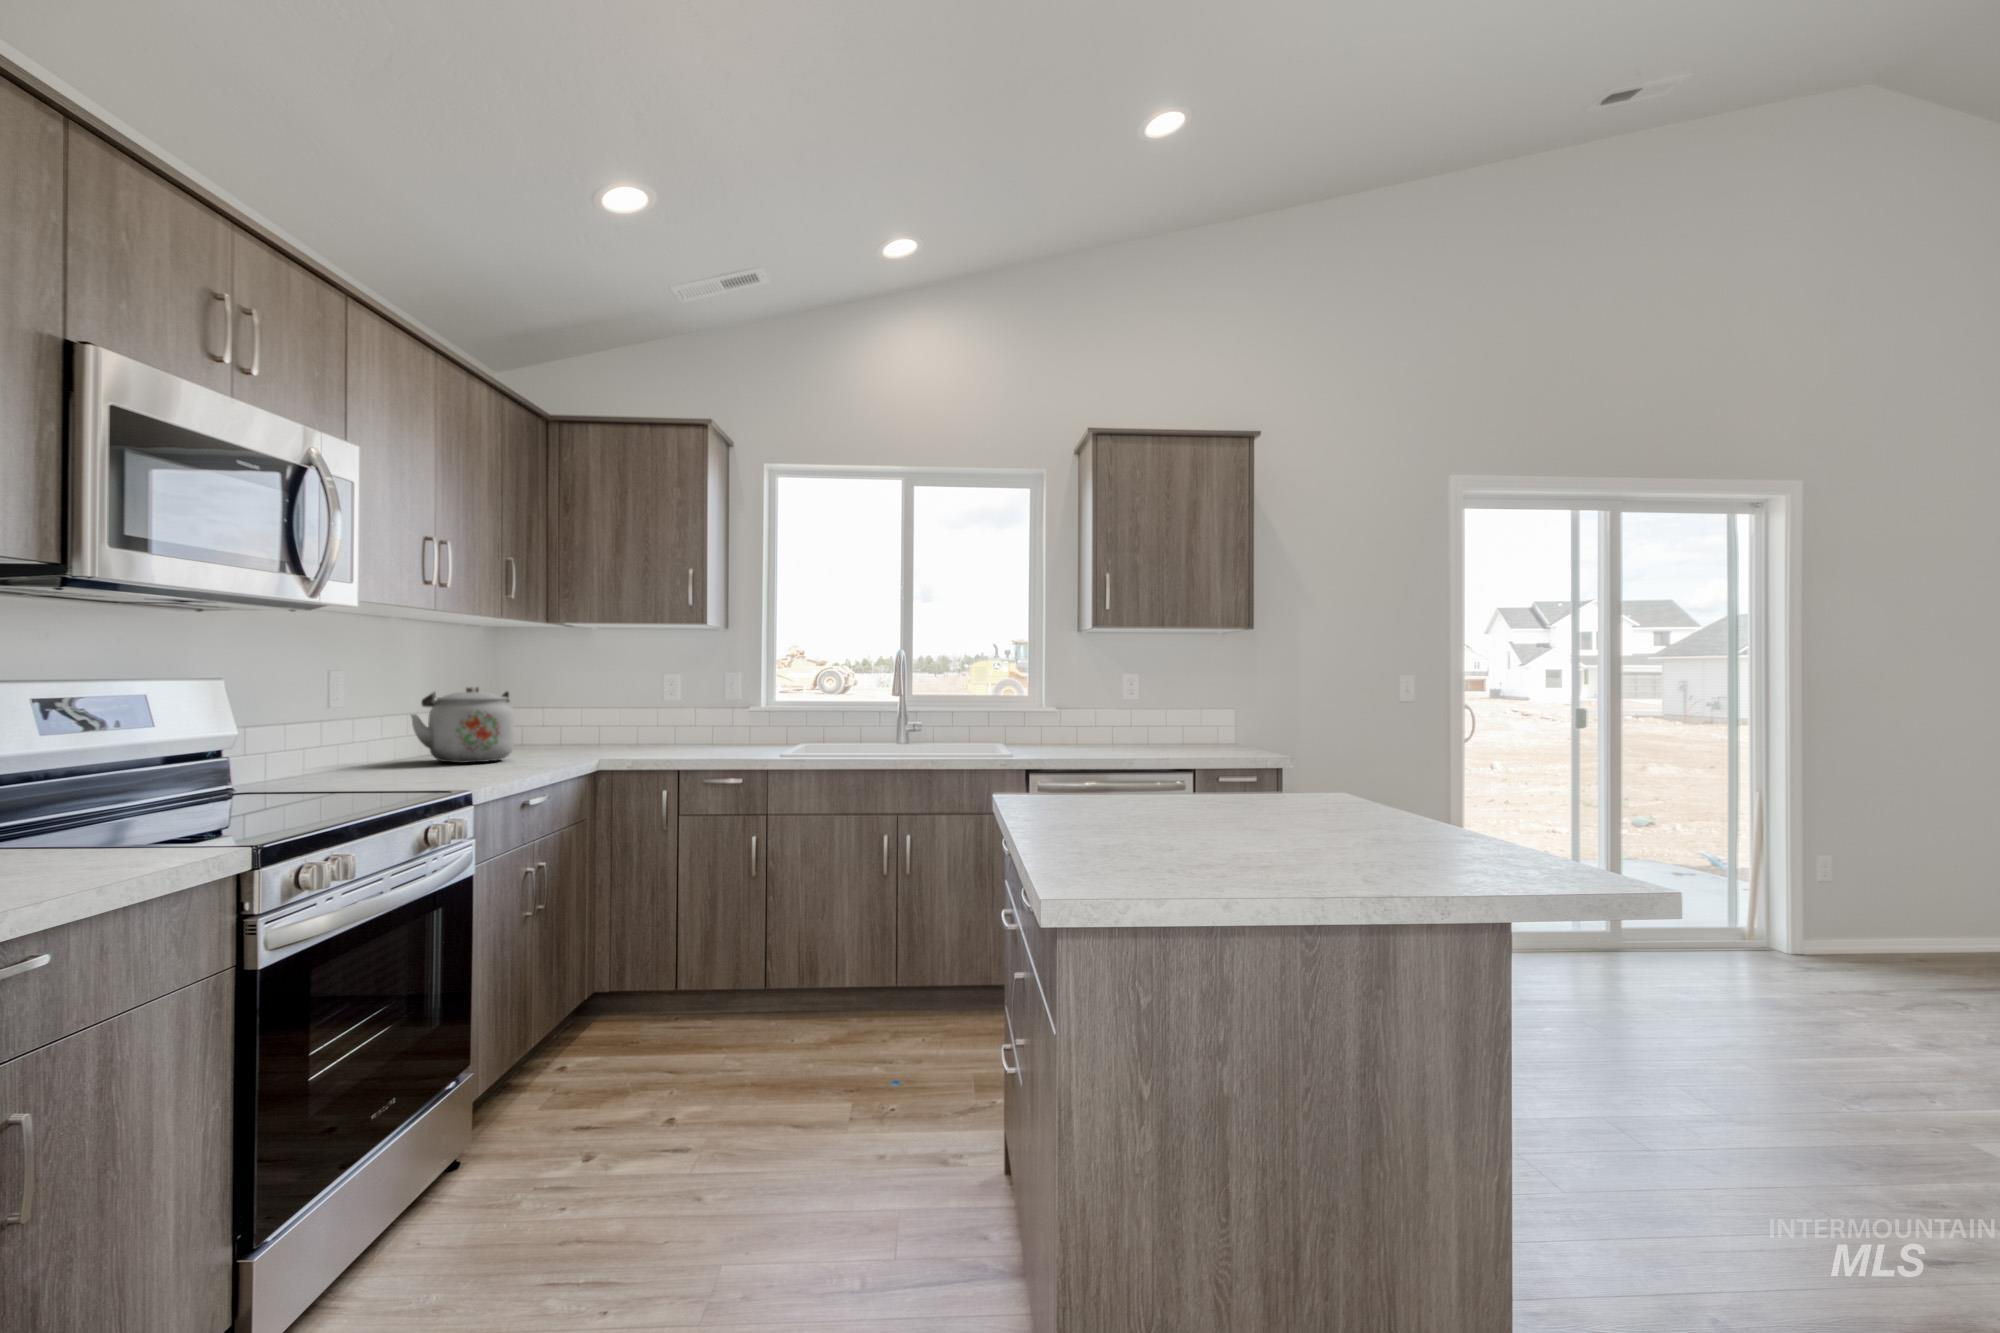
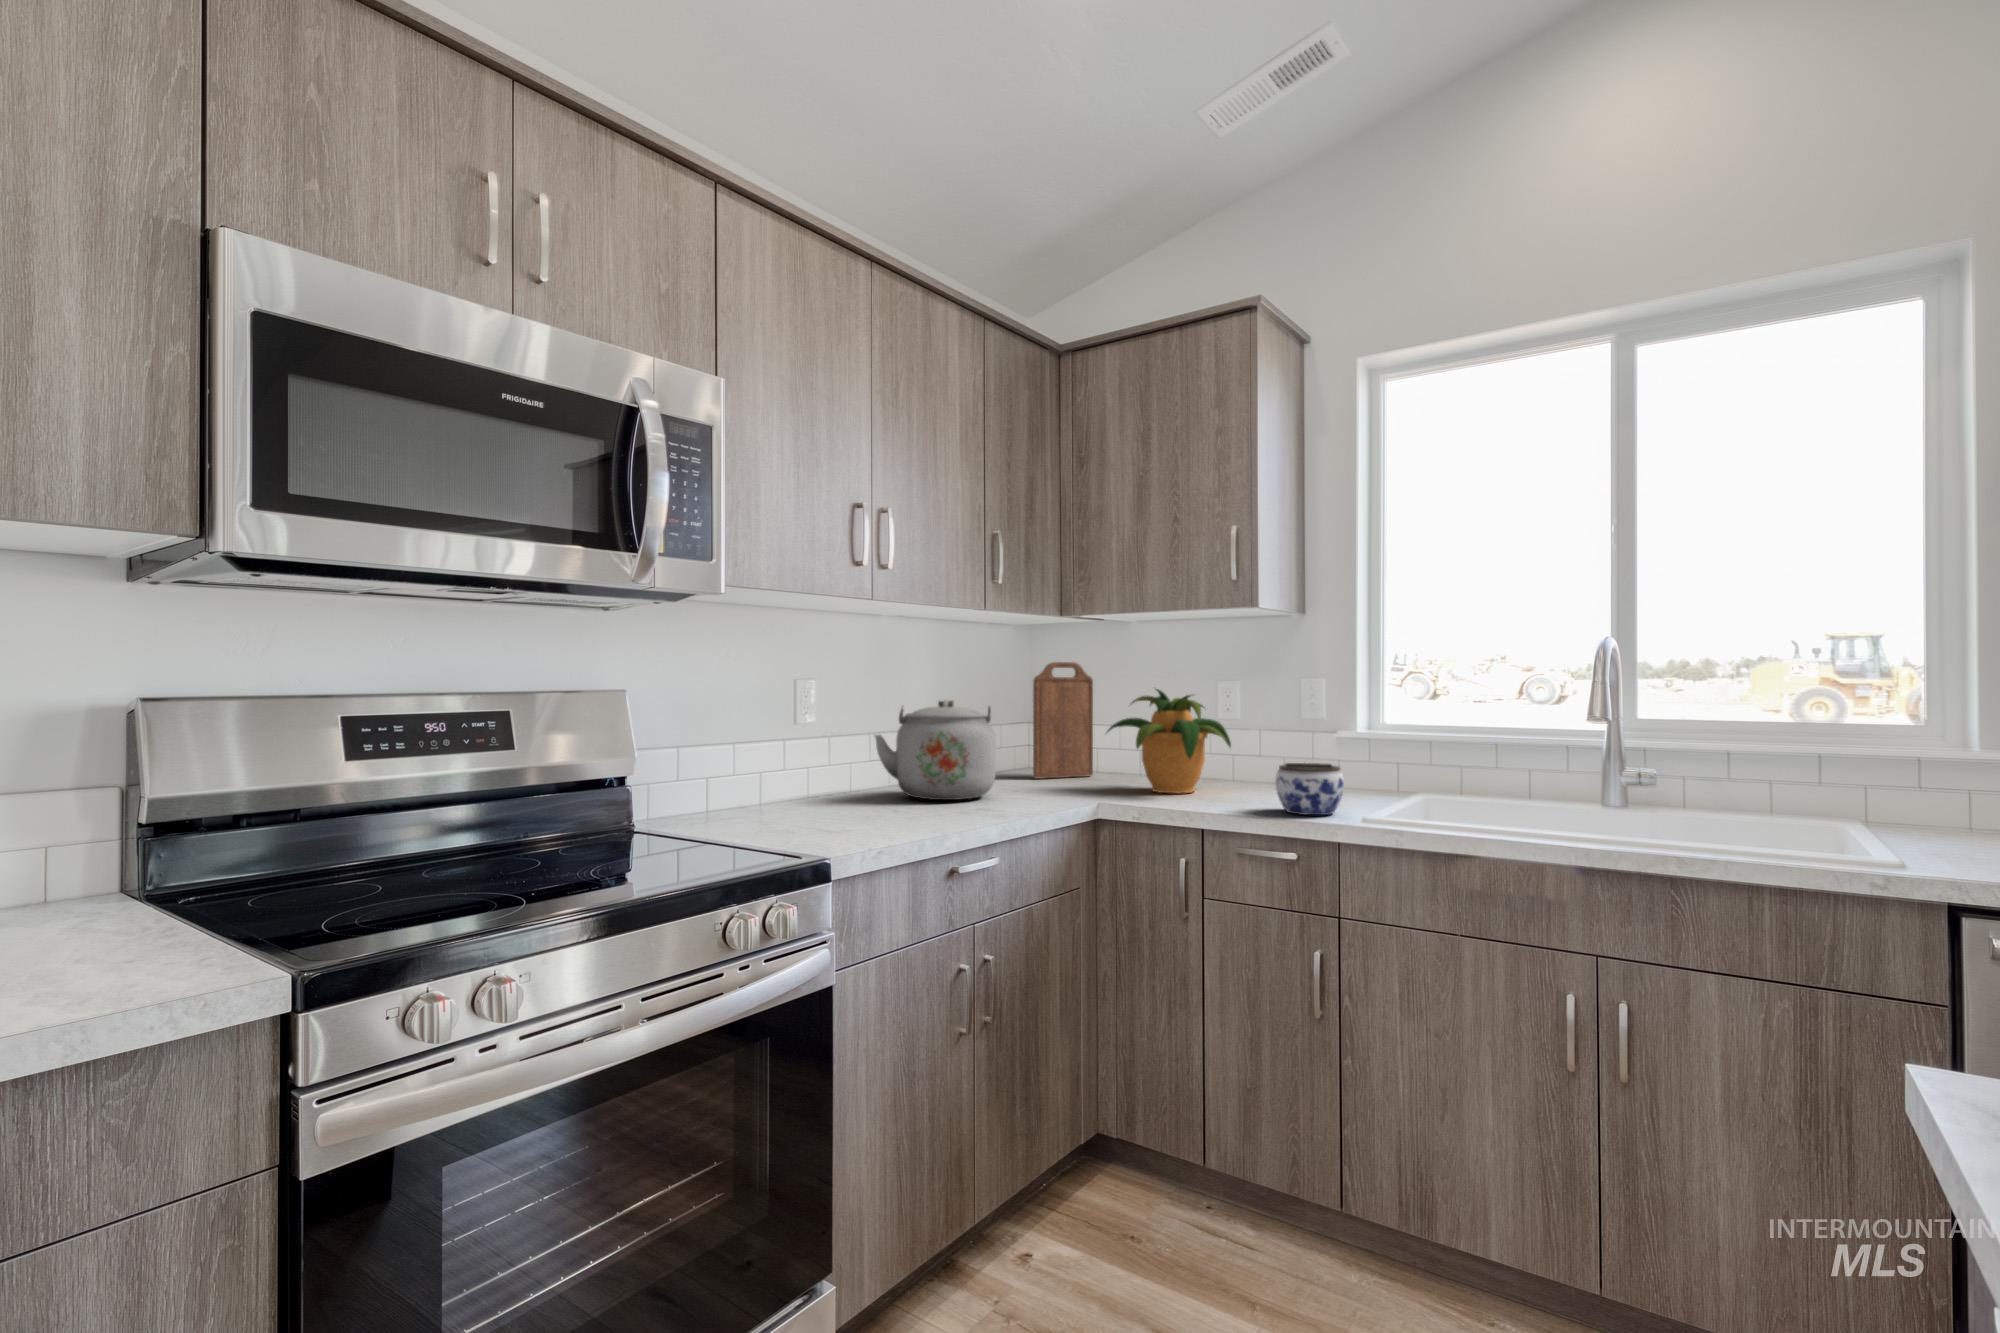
cutting board: none [518,658,564,749] -> present [1033,662,1093,779]
potted plant: none [586,677,682,752] -> present [1107,689,1231,793]
jar: none [723,725,765,756] -> present [1276,763,1344,815]

